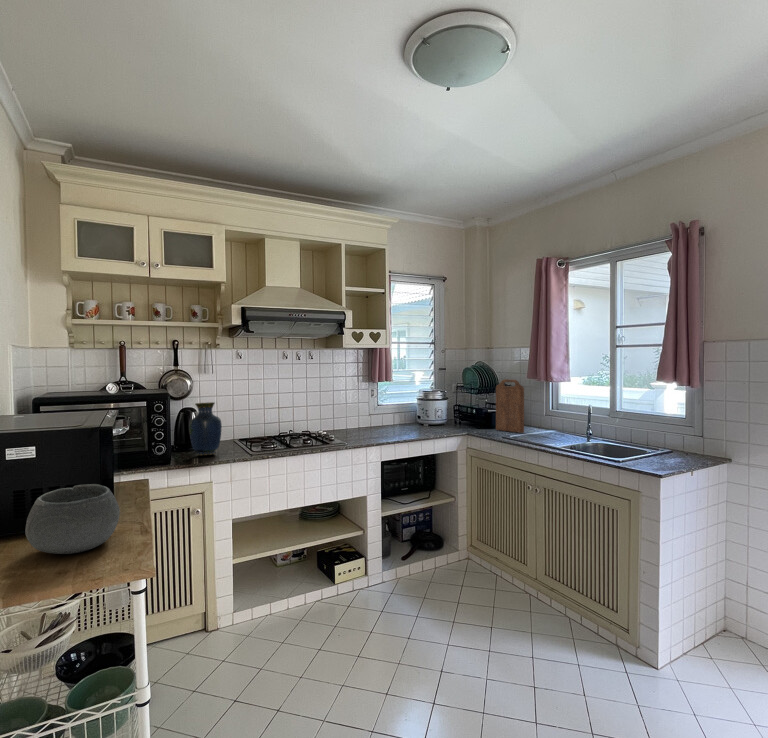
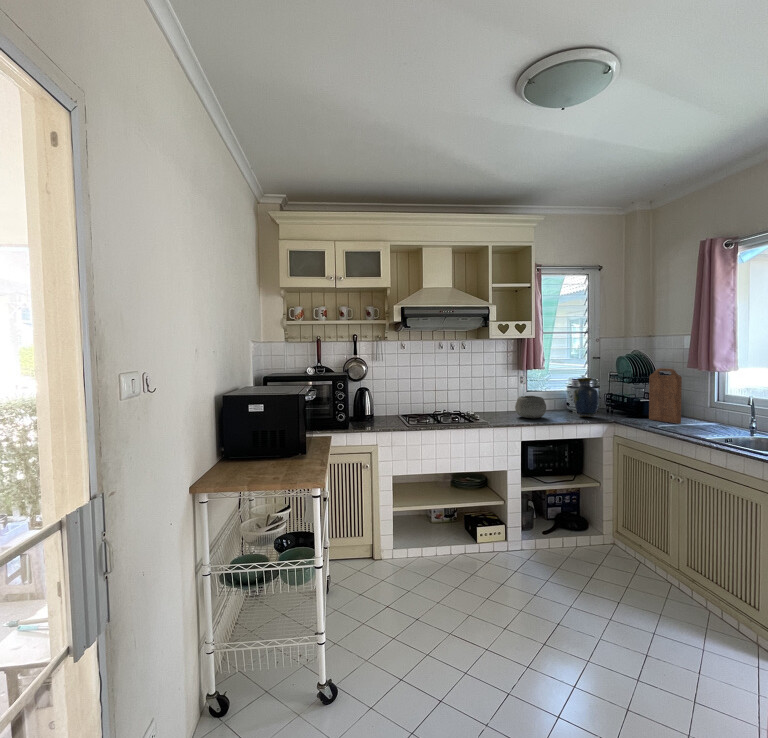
vase: present [189,402,222,456] -> present [573,378,598,416]
bowl: present [25,484,120,554] -> present [515,396,546,418]

